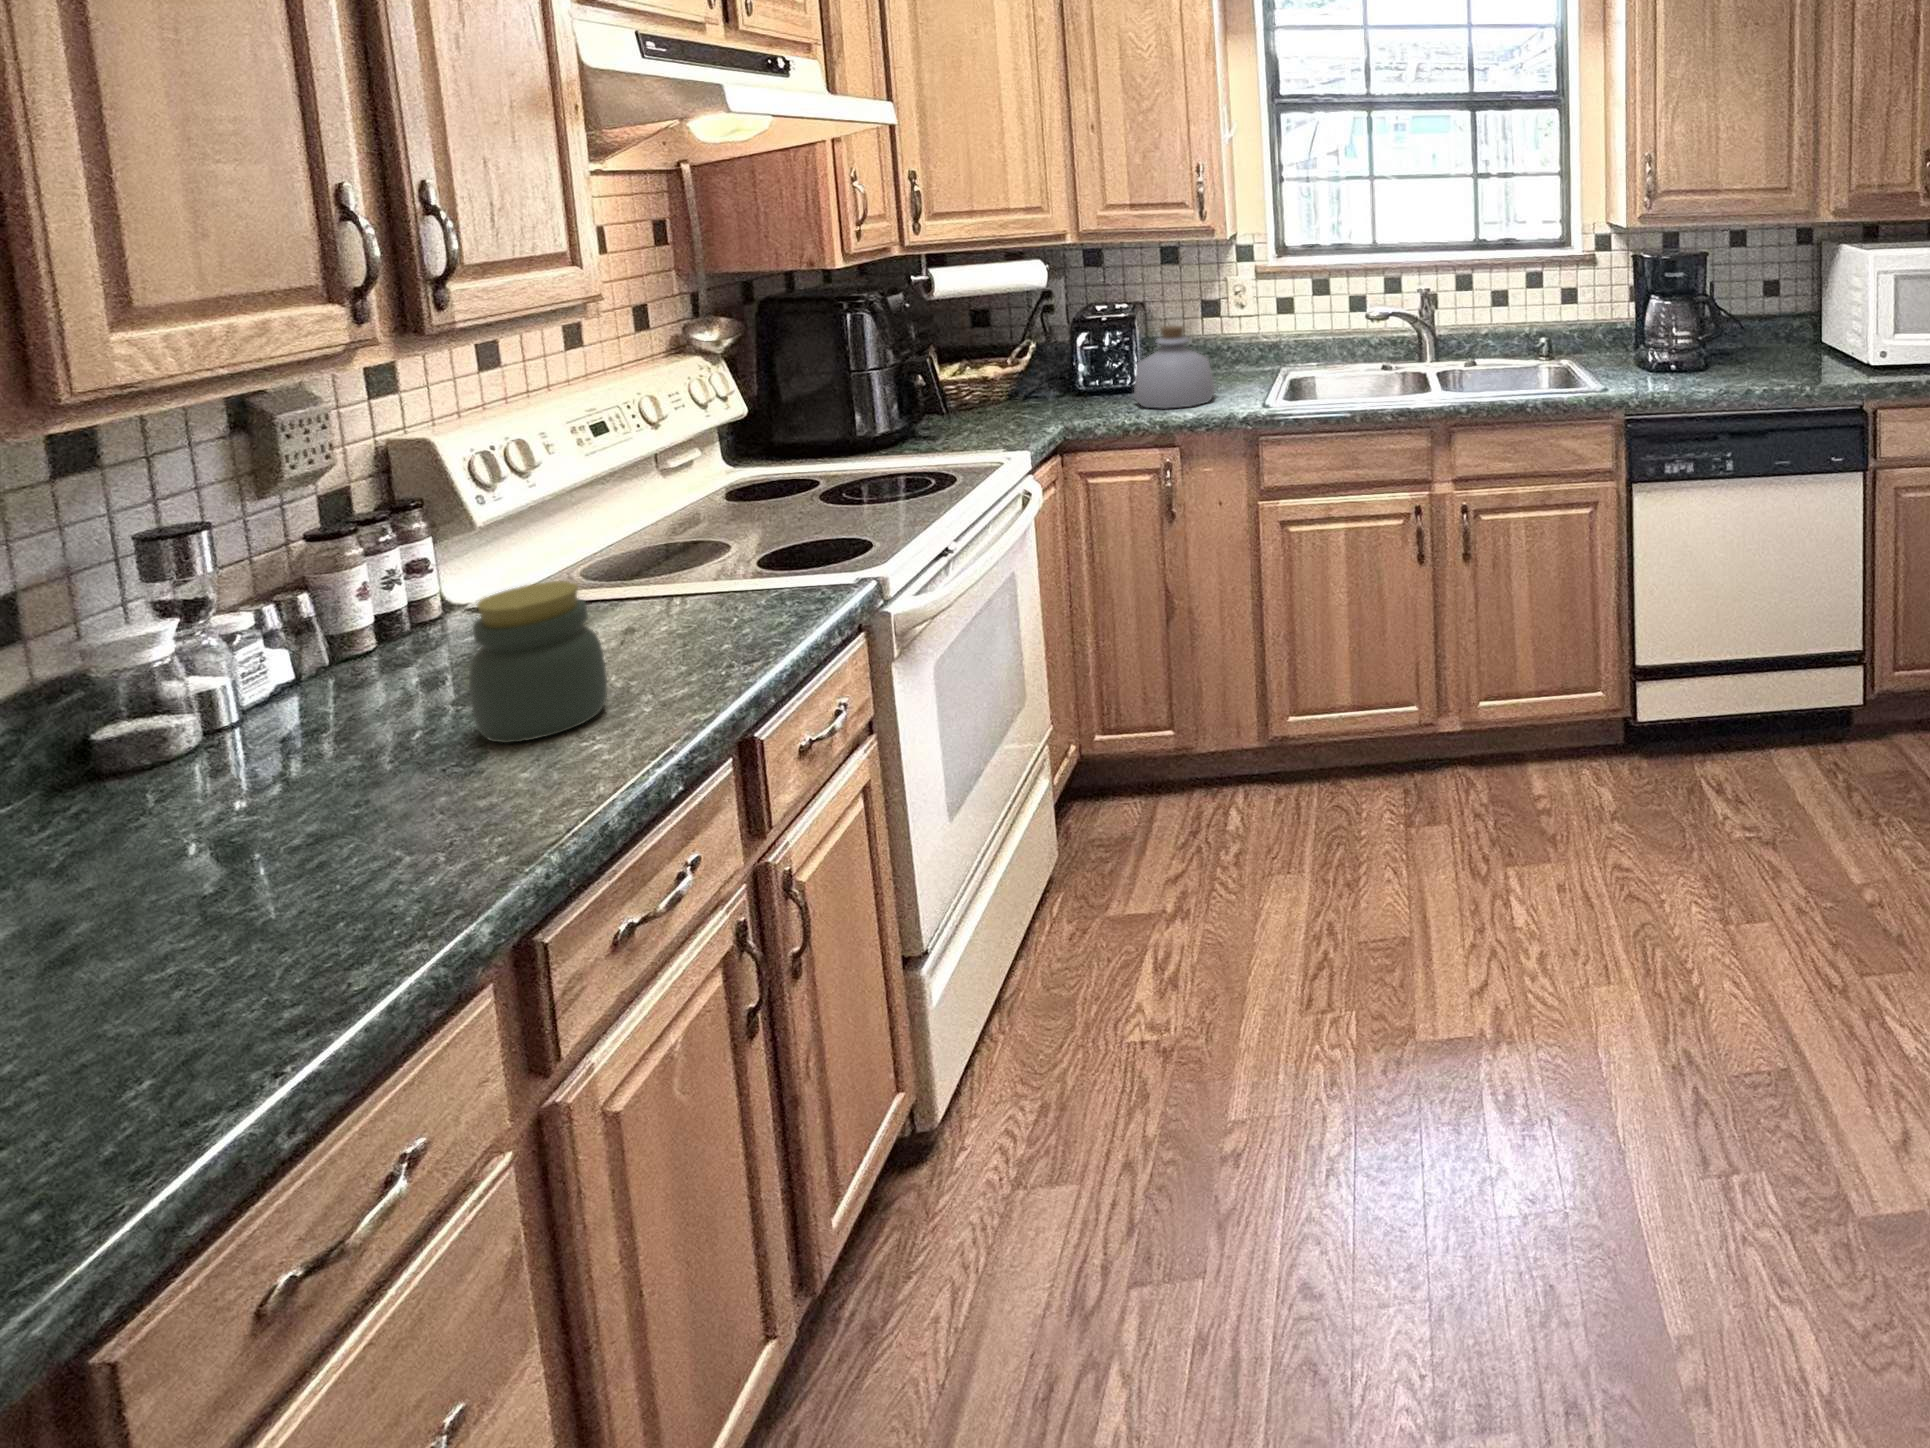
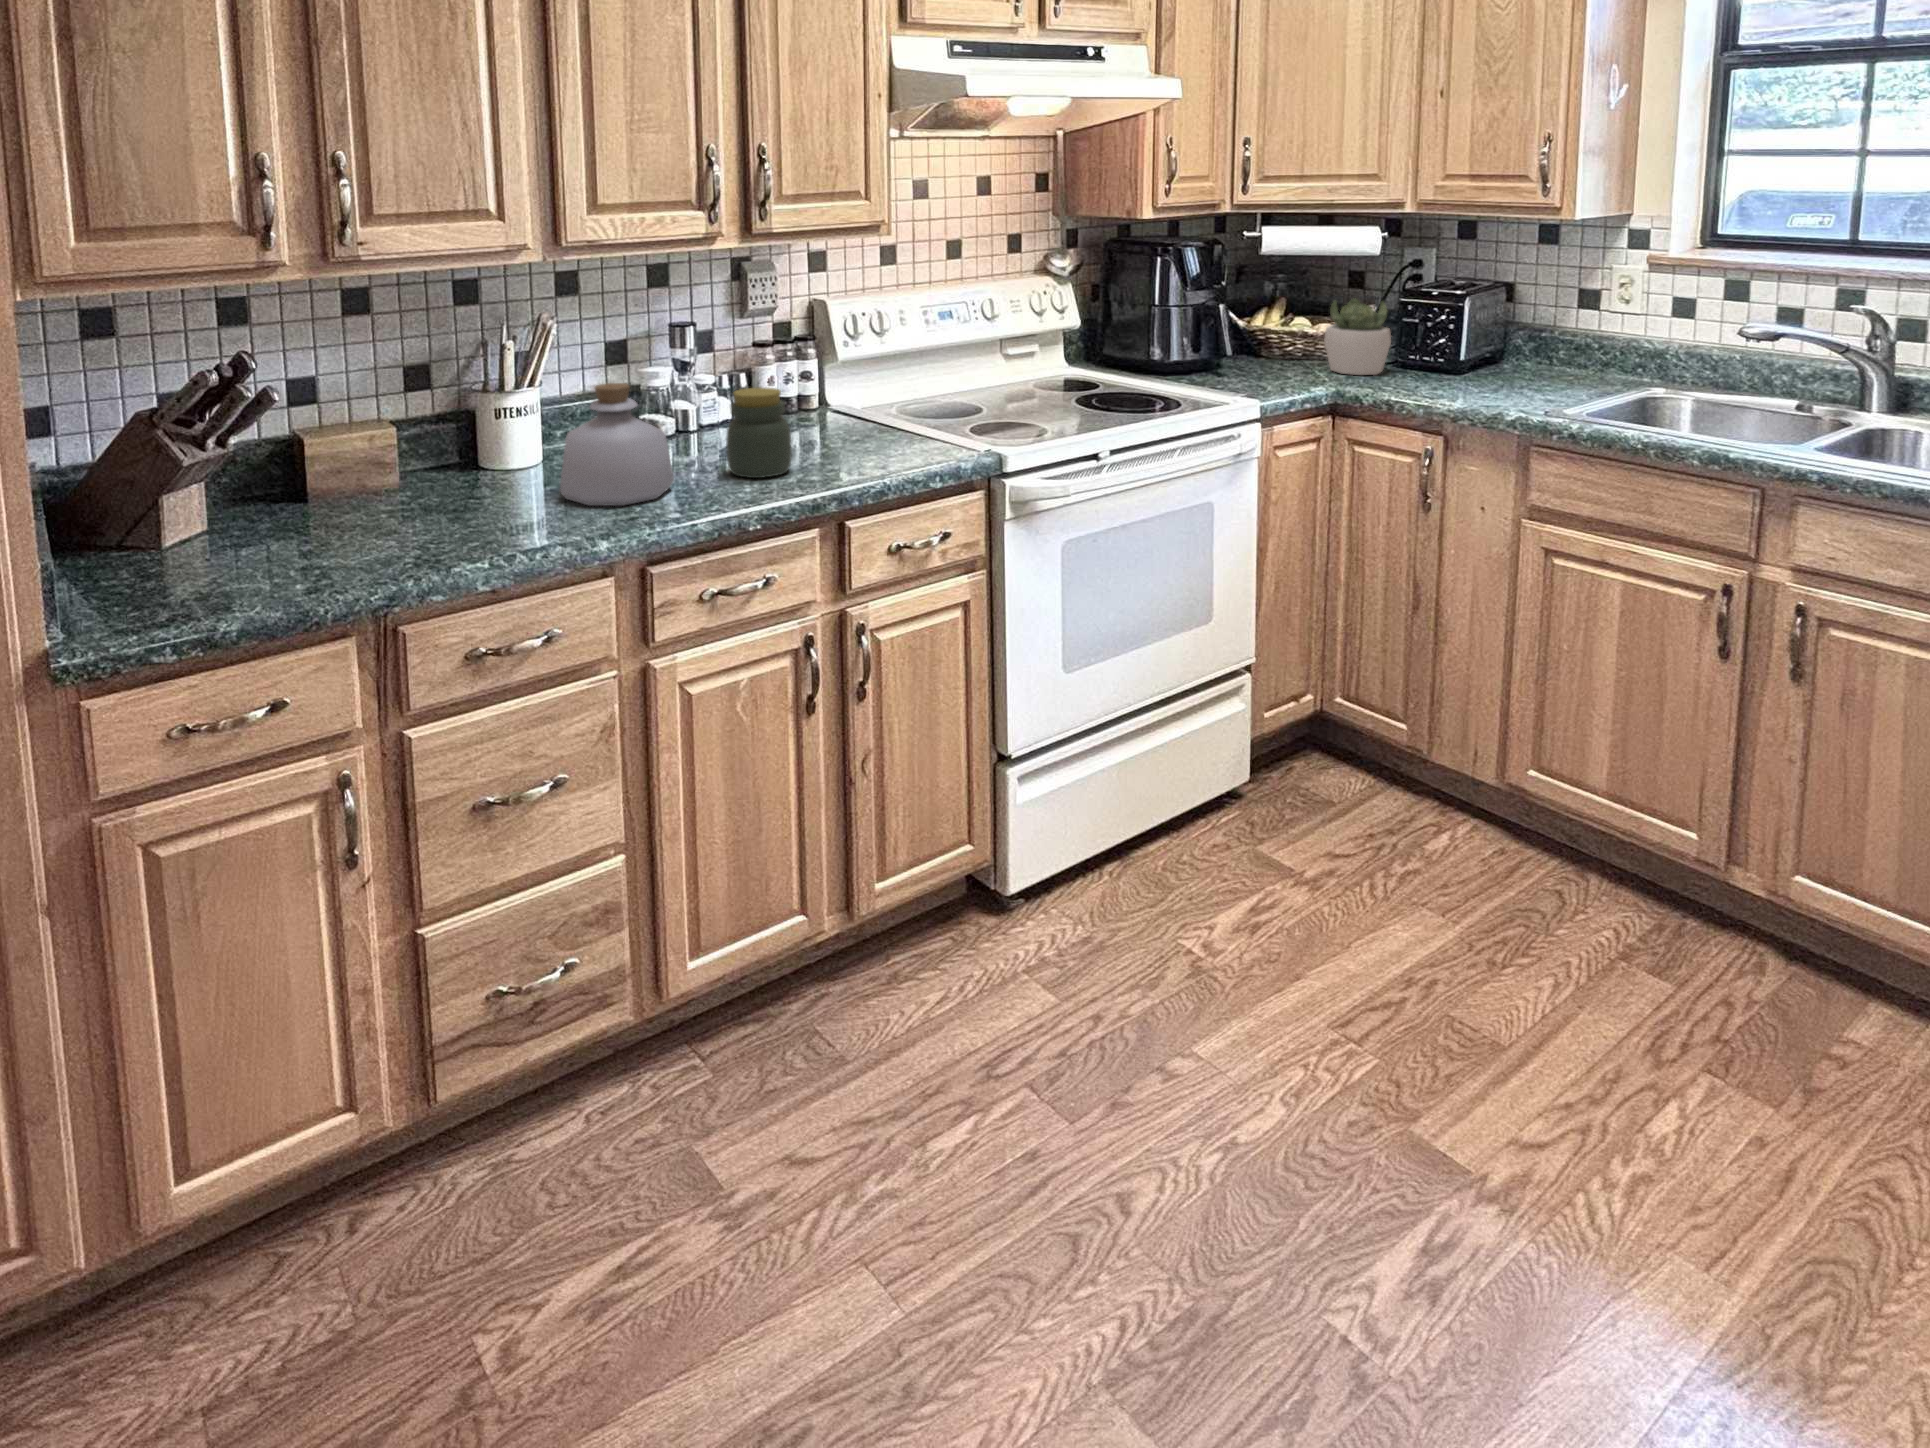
bottle: present [1134,326,1215,409] -> present [560,383,674,506]
succulent plant: none [1012,332,1078,411] -> present [1324,298,1391,375]

